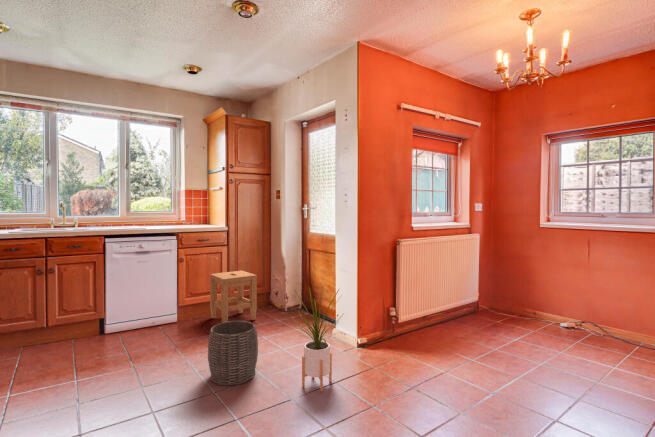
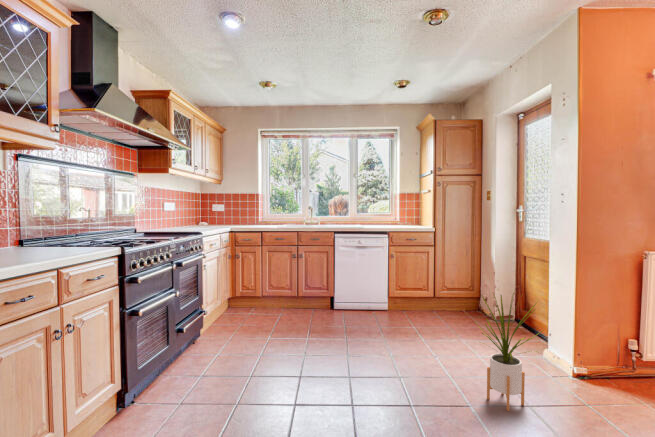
stool: present [210,271,257,323] -> none [416,271,461,322]
woven basket: present [208,321,258,386] -> none [398,316,445,377]

